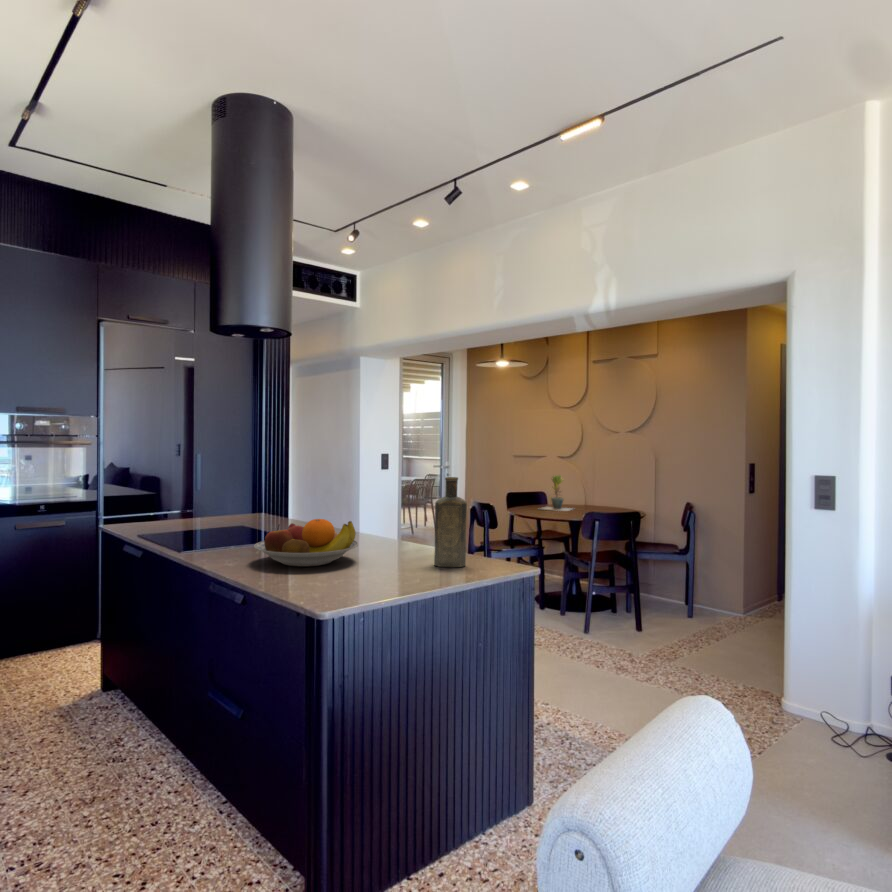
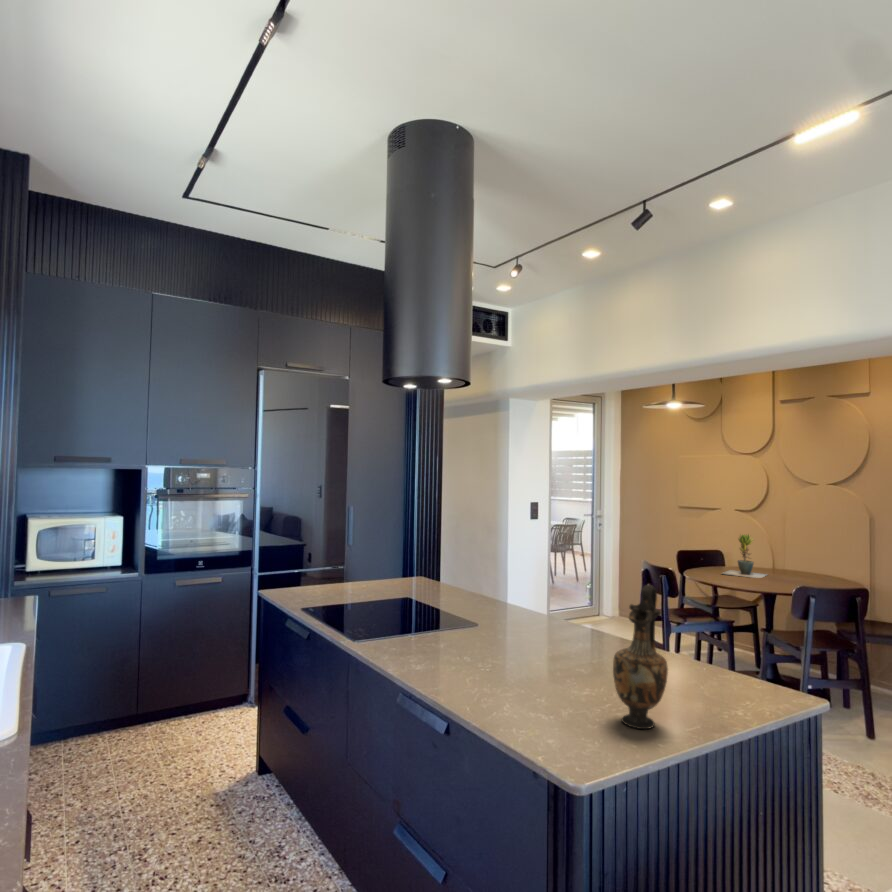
bottle: present [434,477,467,567] -> none [676,573,731,697]
vase: none [367,481,405,583] -> present [613,585,668,729]
fruit bowl: present [254,519,358,567] -> none [451,619,580,683]

